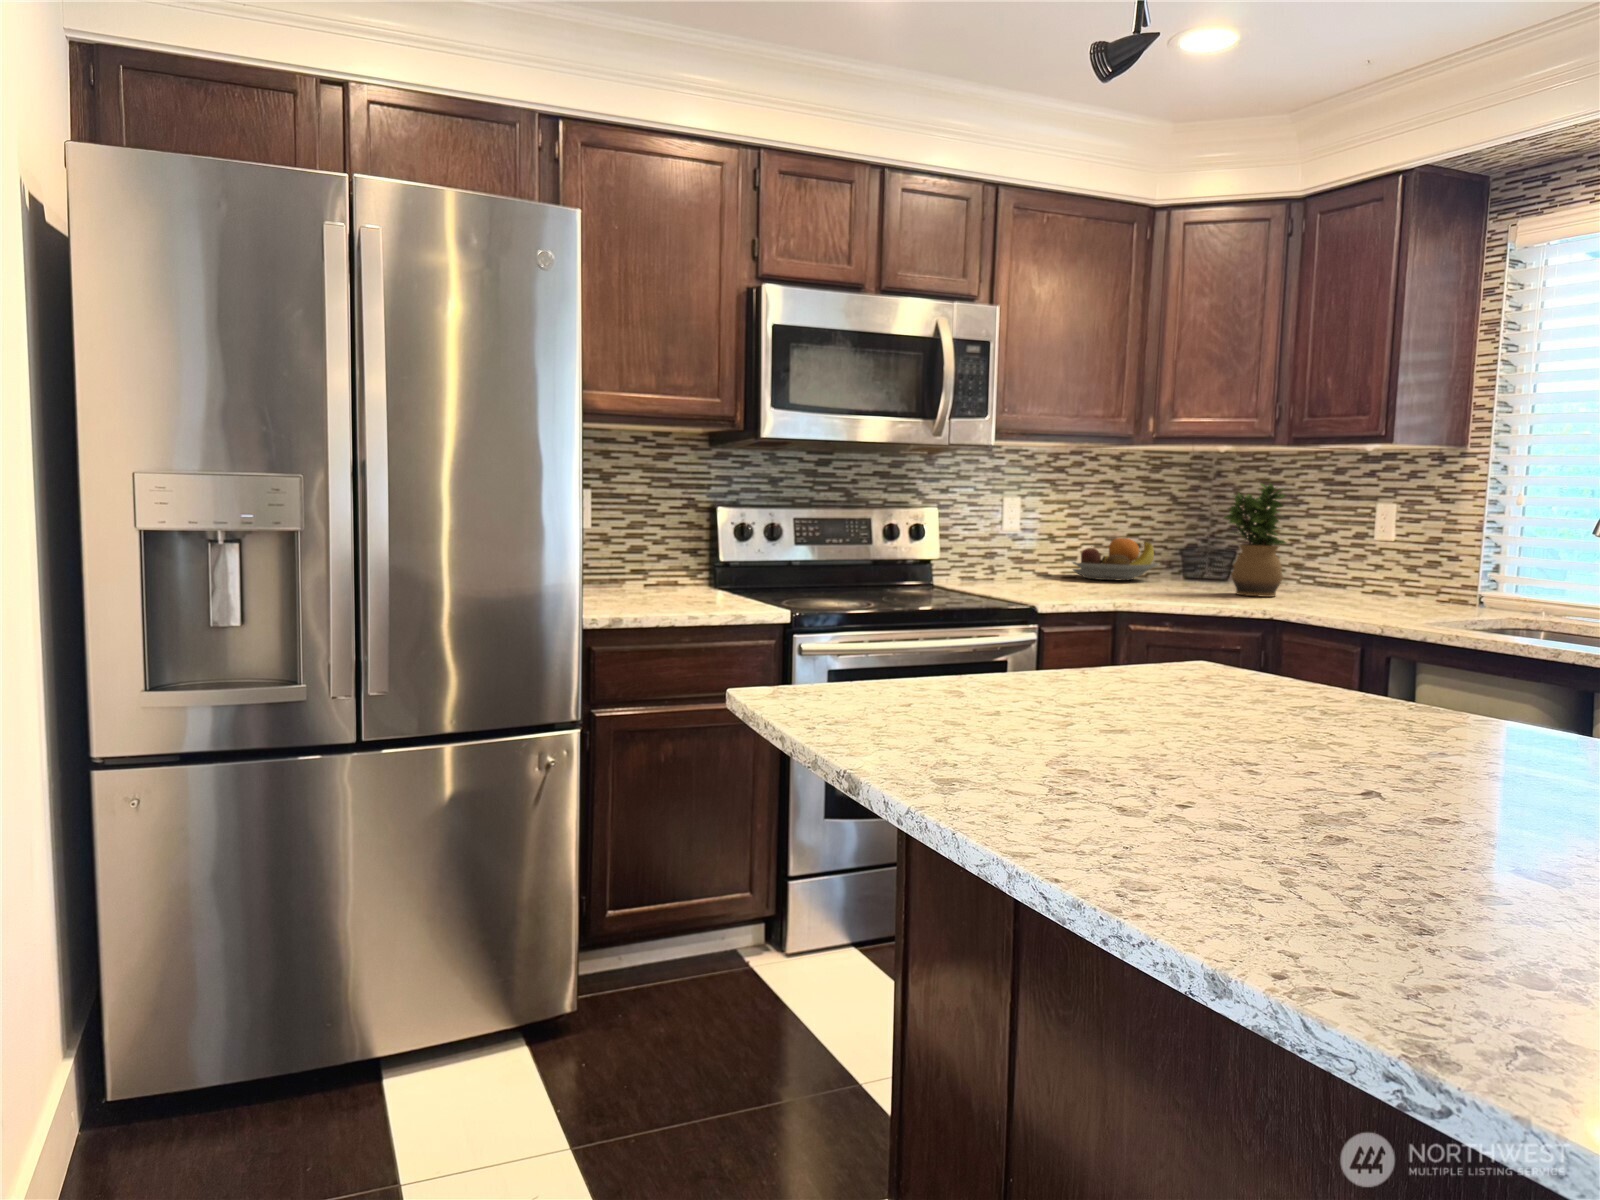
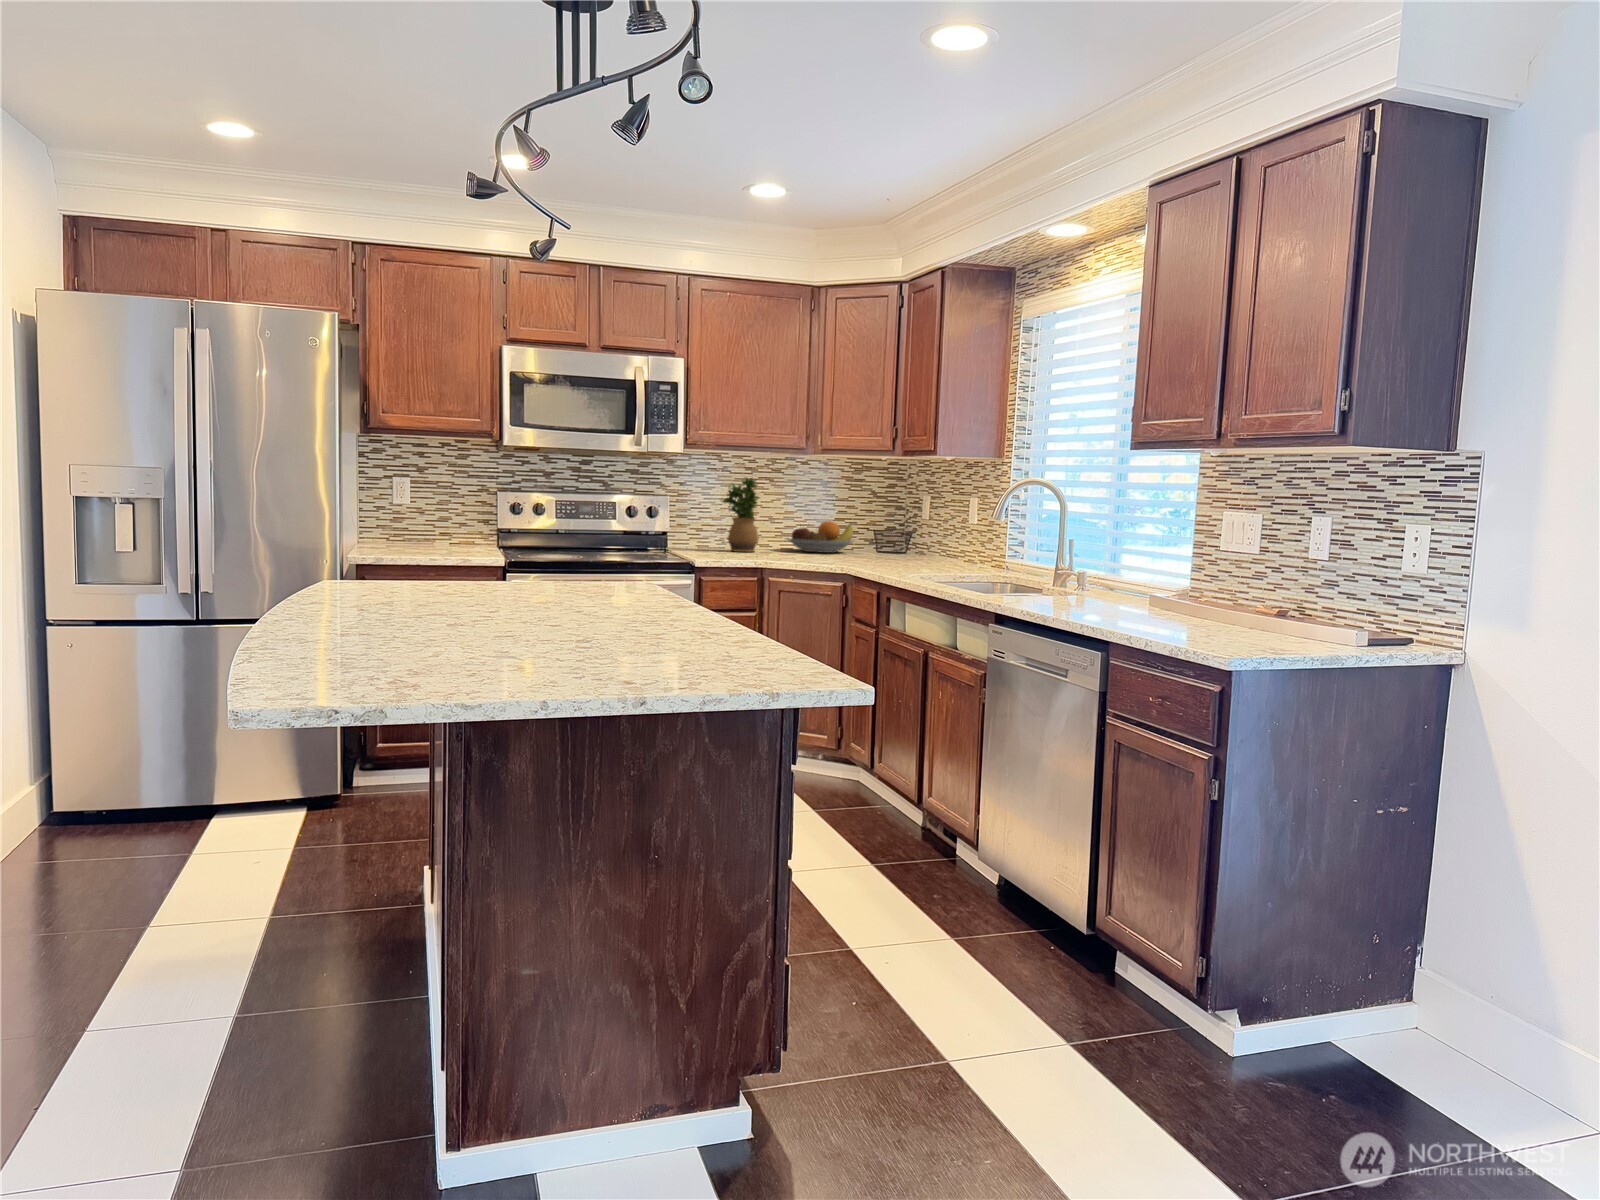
potted plant: present [1224,484,1286,597] -> present [723,477,759,552]

